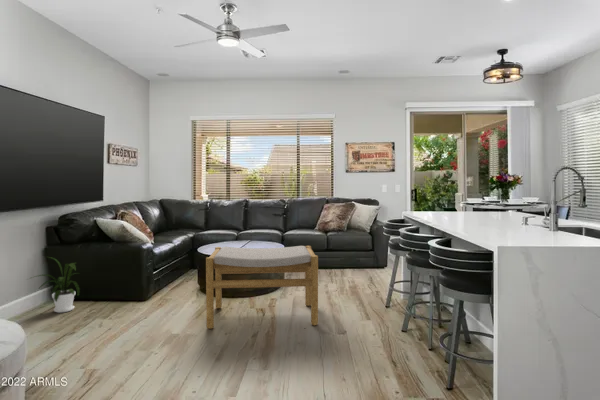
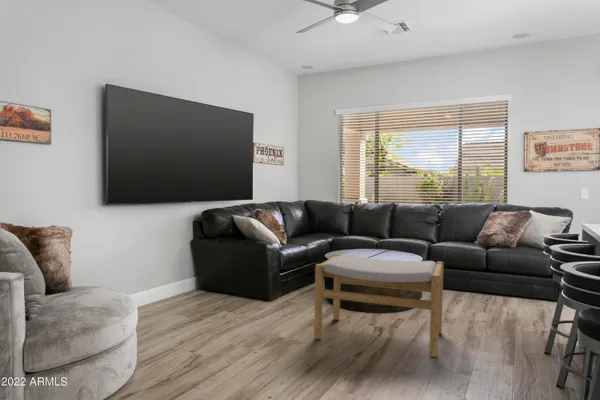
house plant: present [39,258,80,313] -> none [173,249,216,302]

